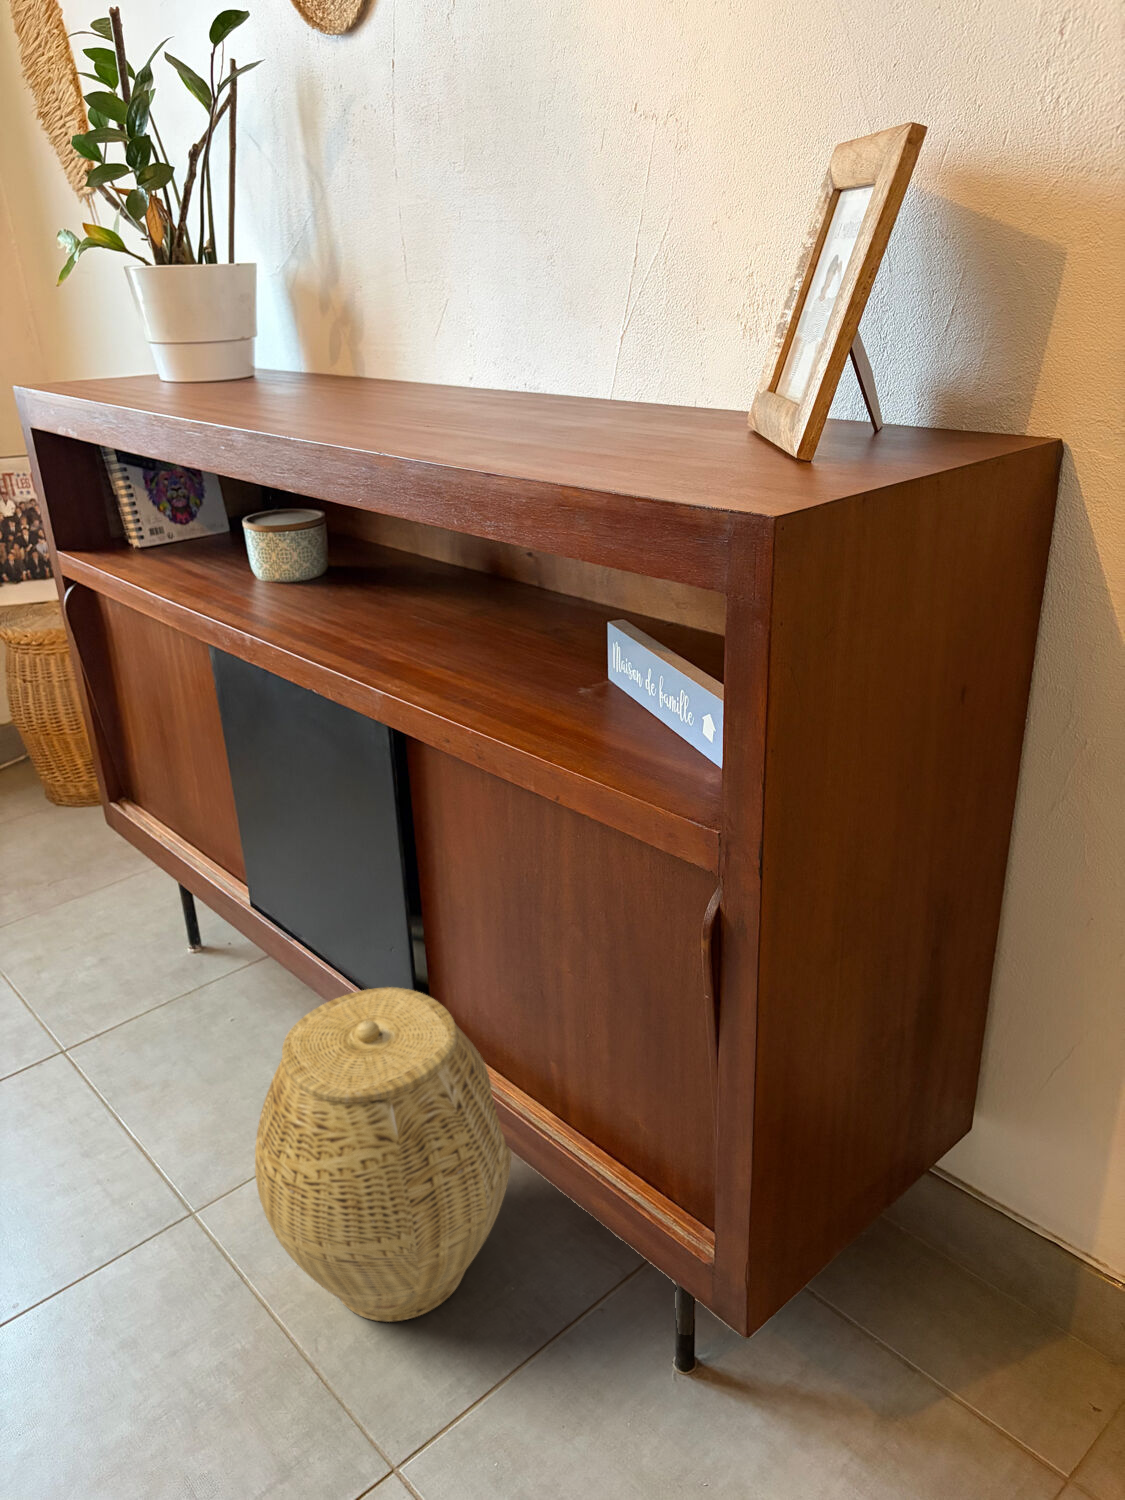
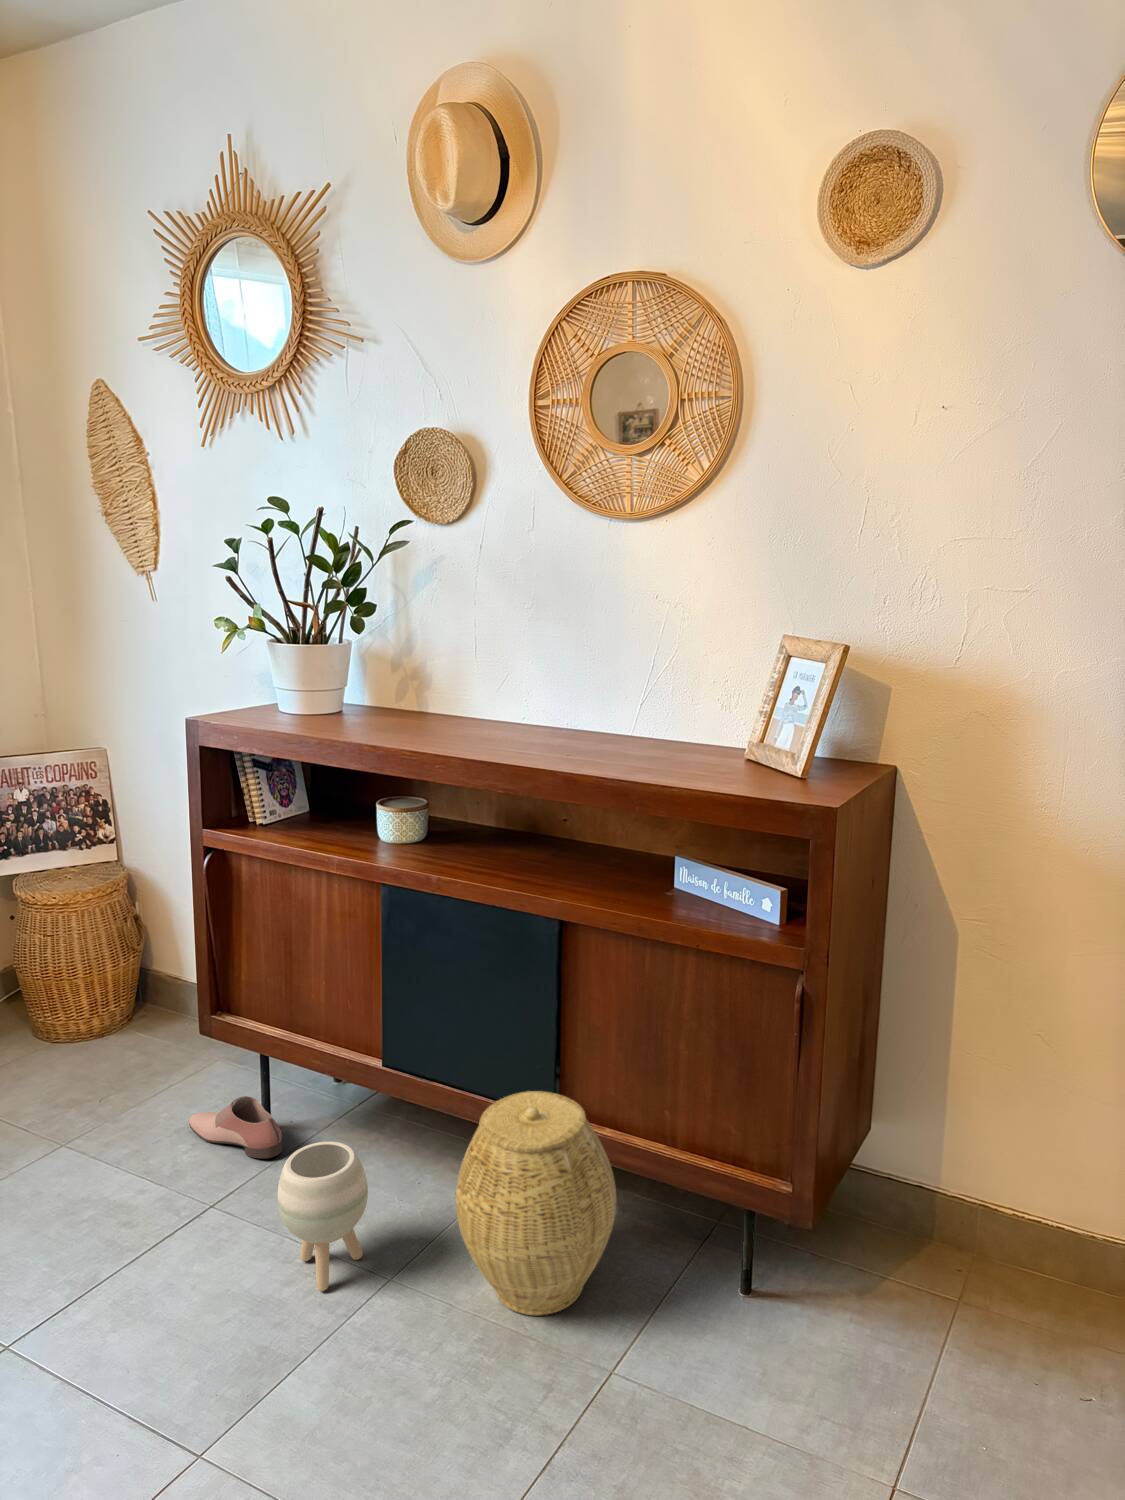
shoe: none [93,912,181,996] -> present [189,1096,283,1159]
planter: none [49,1009,193,1211] -> present [277,1142,368,1291]

